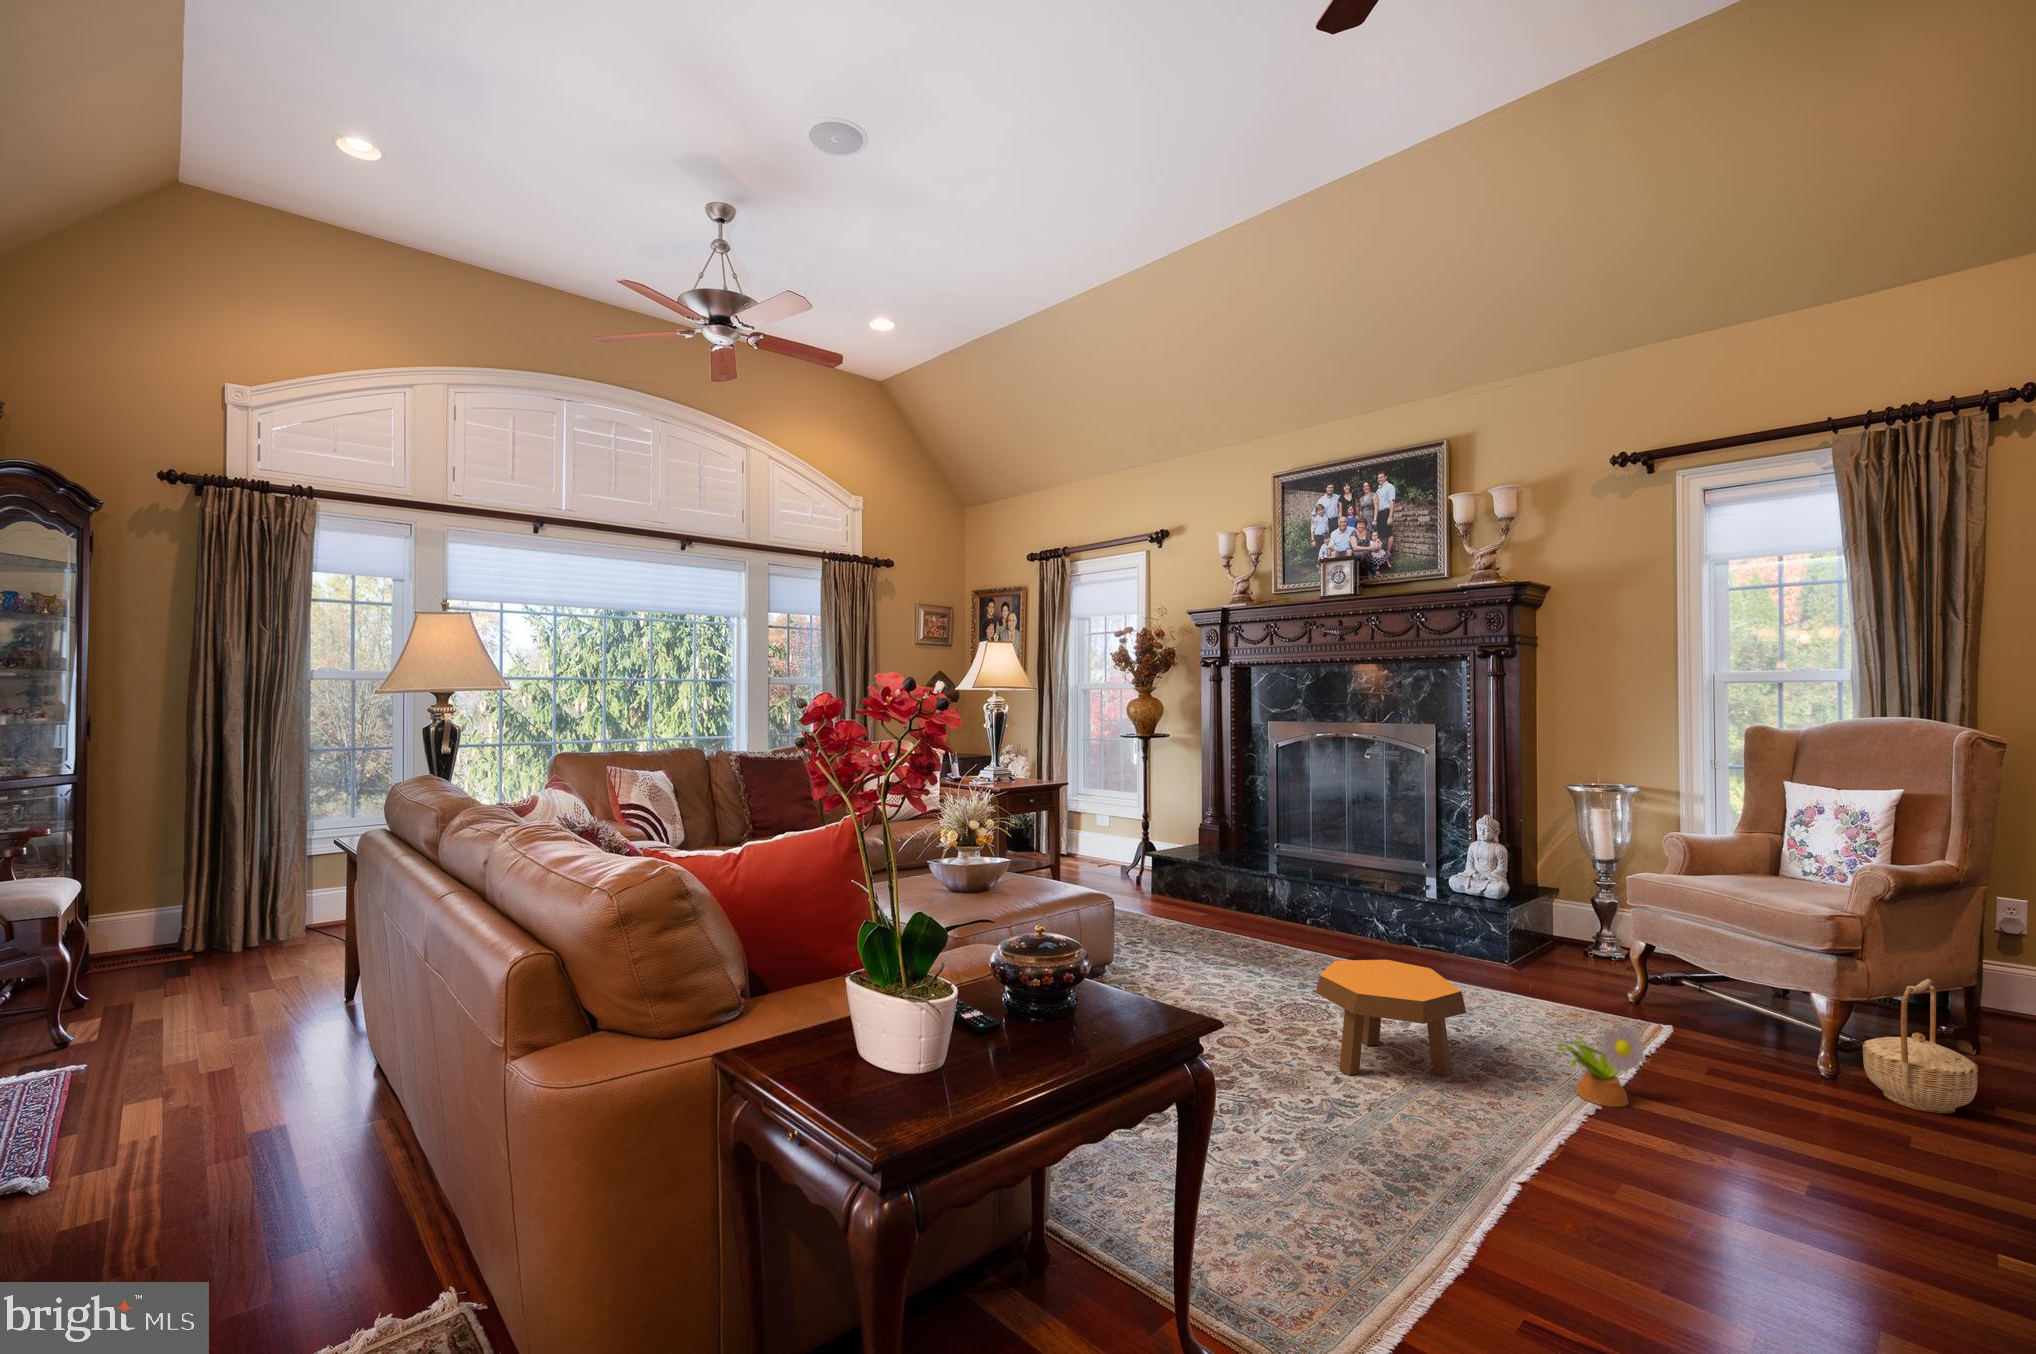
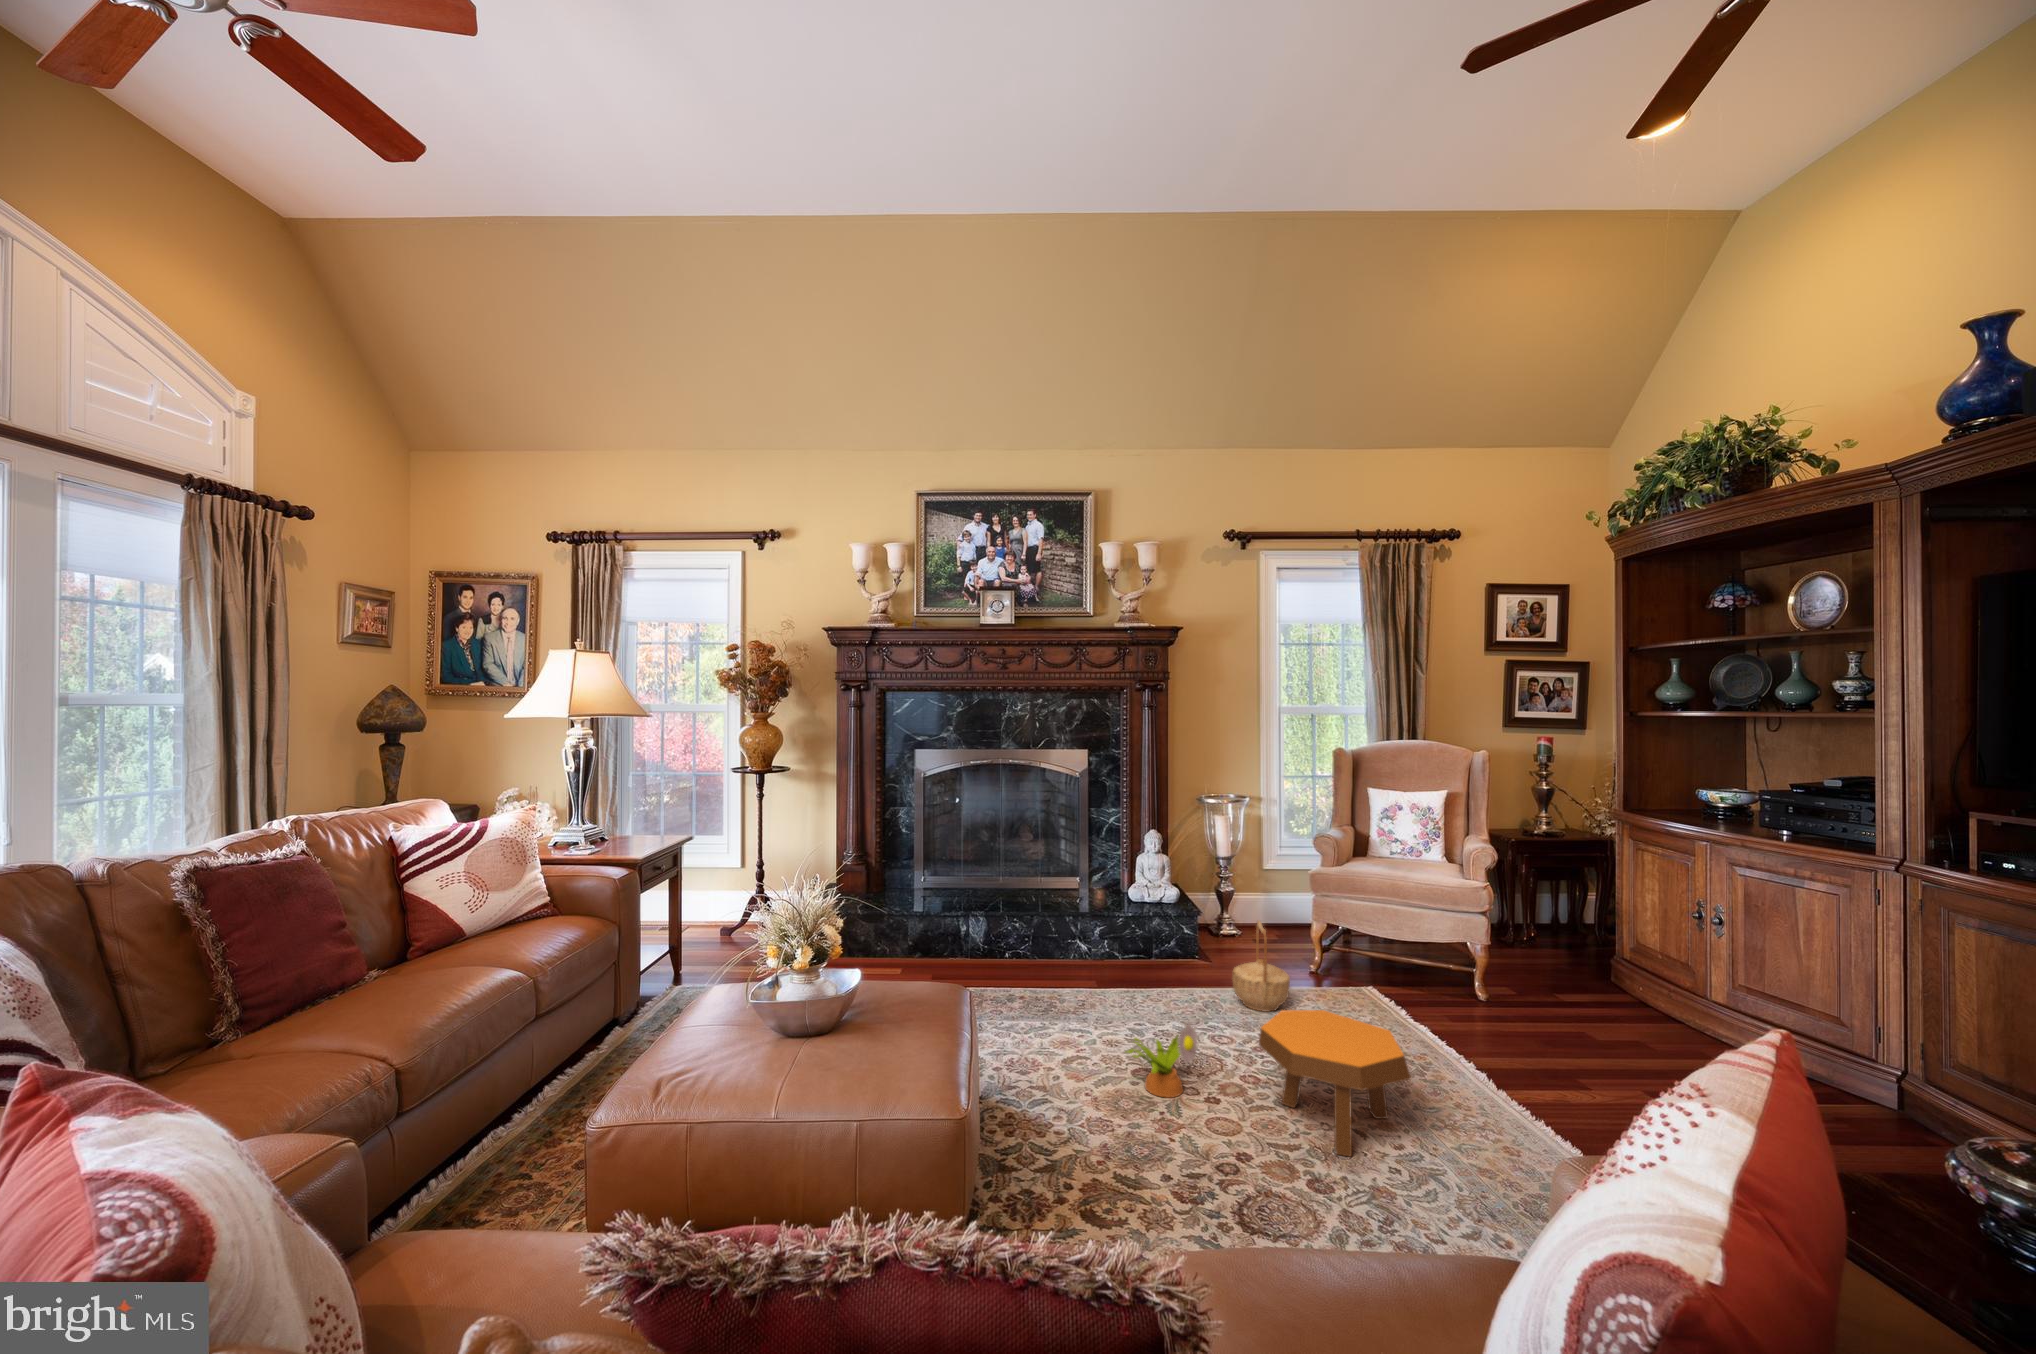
basket: present [1863,979,1978,1113] -> present [1232,921,1290,1012]
decorative plant: present [1556,1023,1649,1107] -> present [1125,1024,1198,1098]

